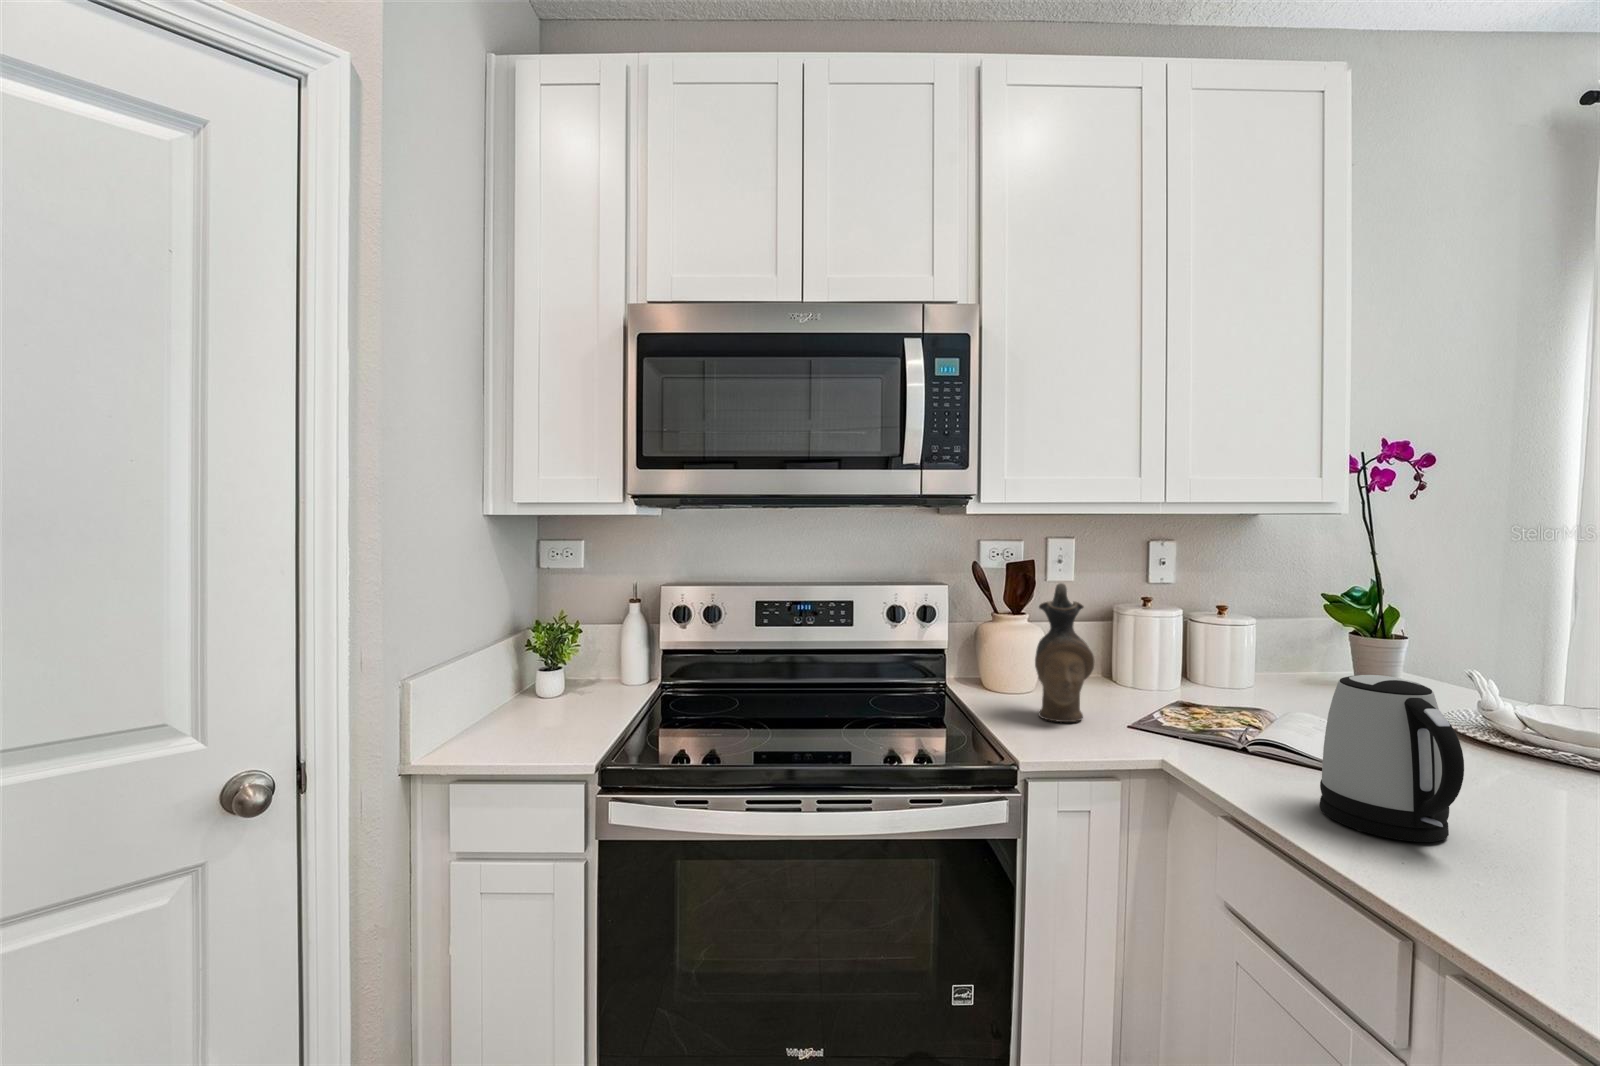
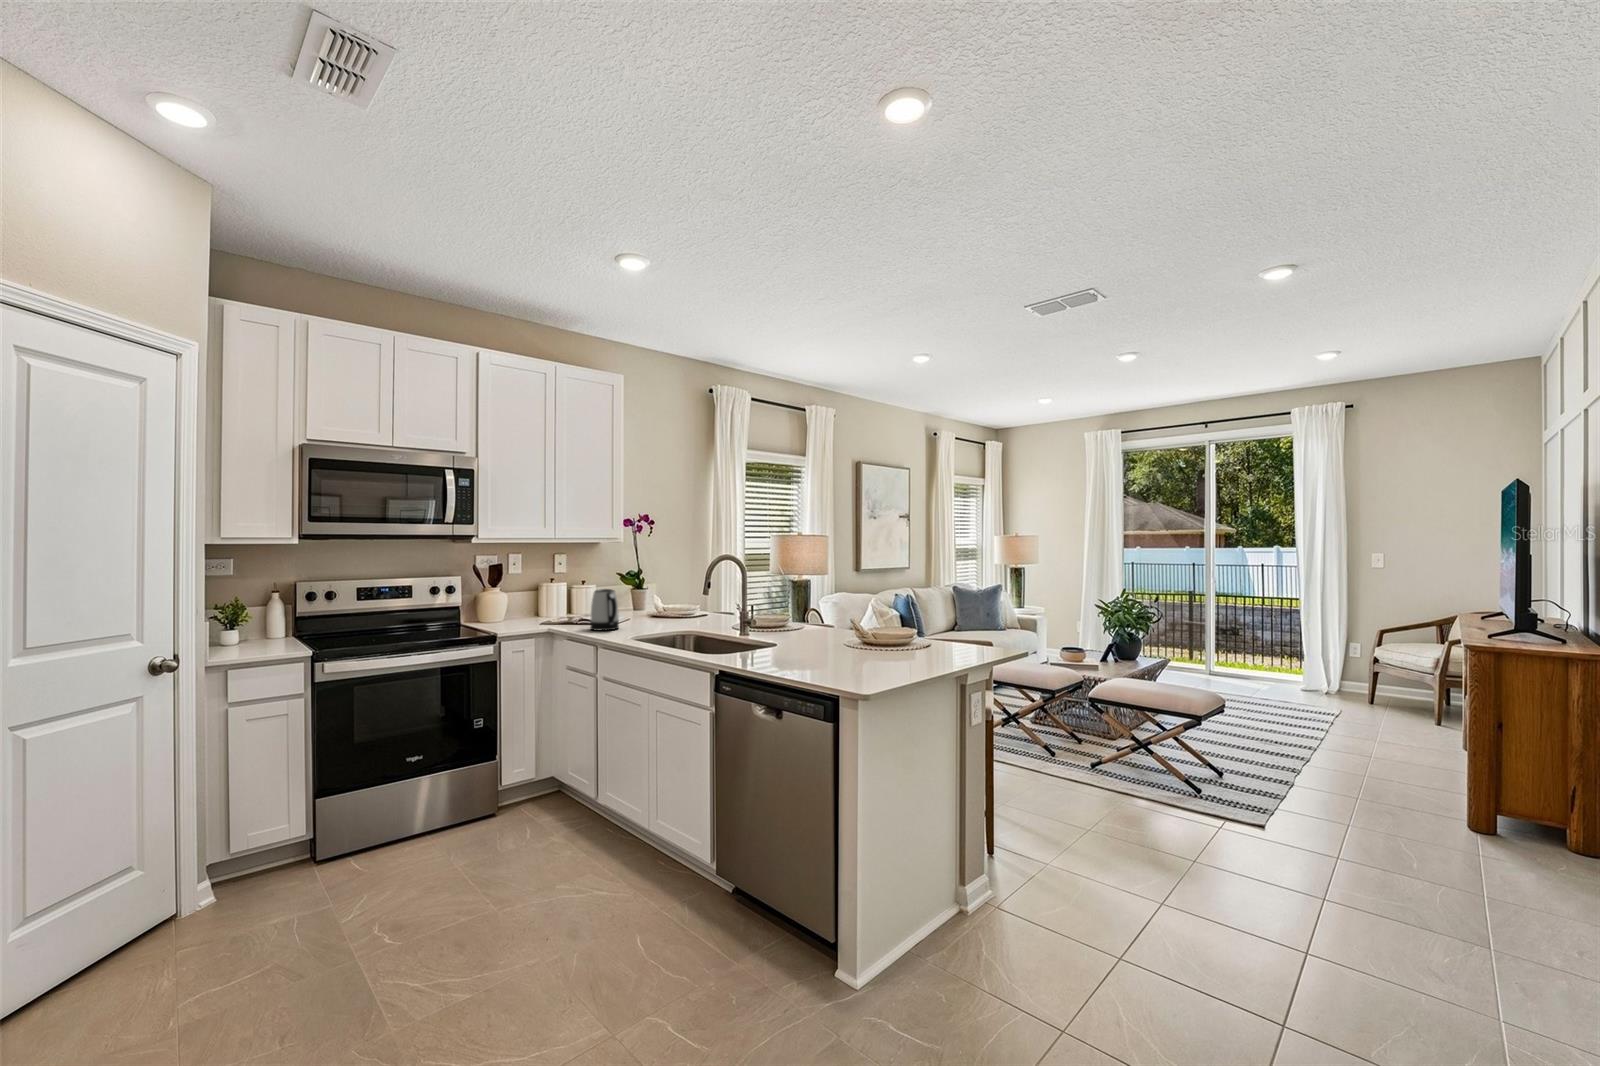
ceramic pitcher: present [1035,583,1094,722] -> none [503,571,527,625]

